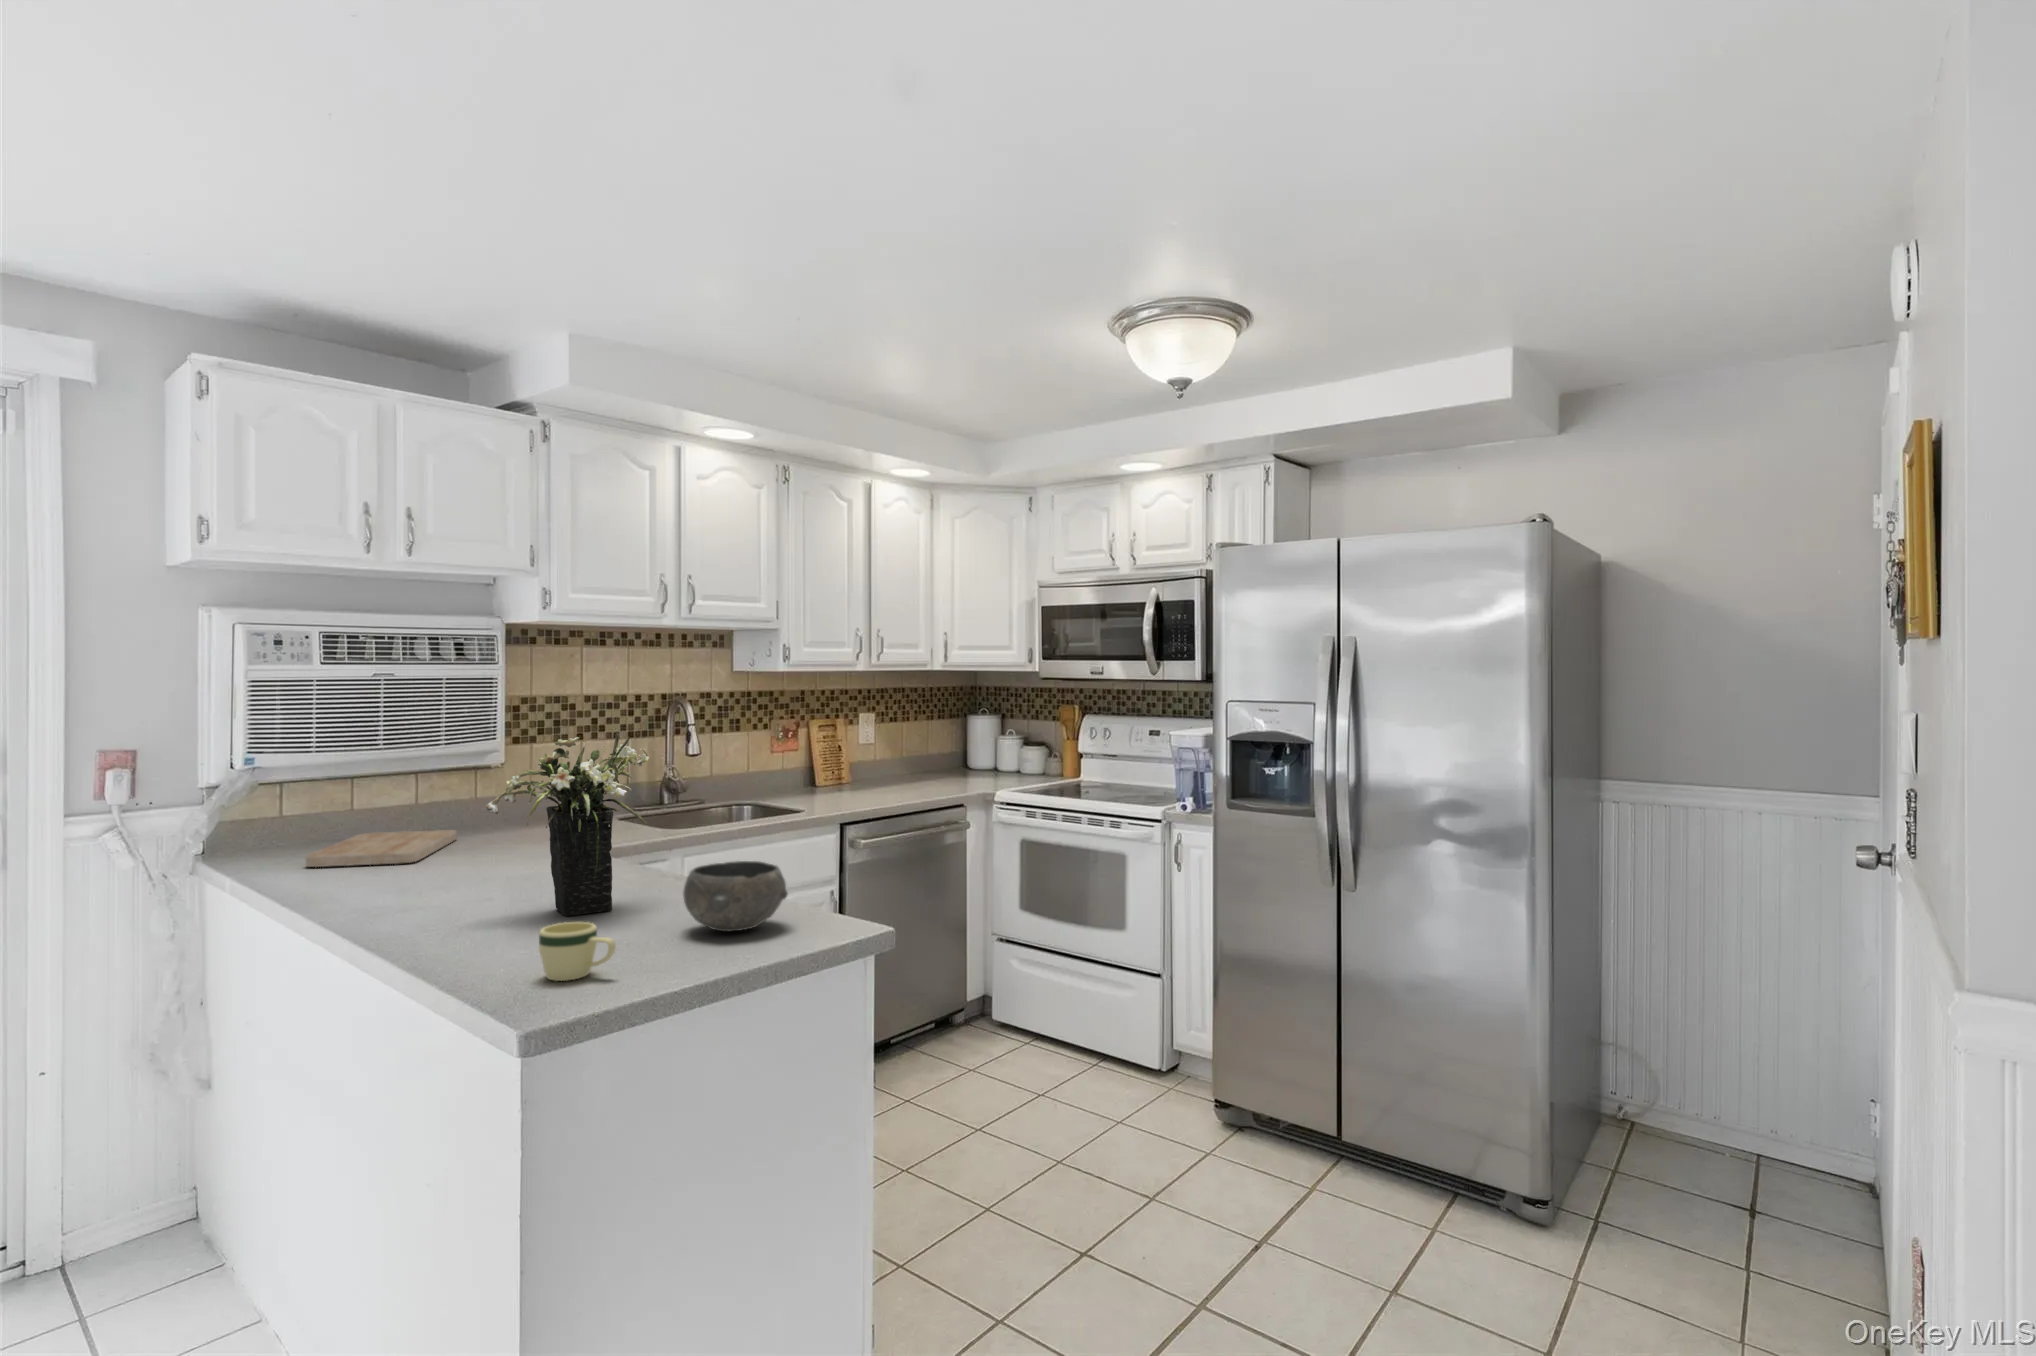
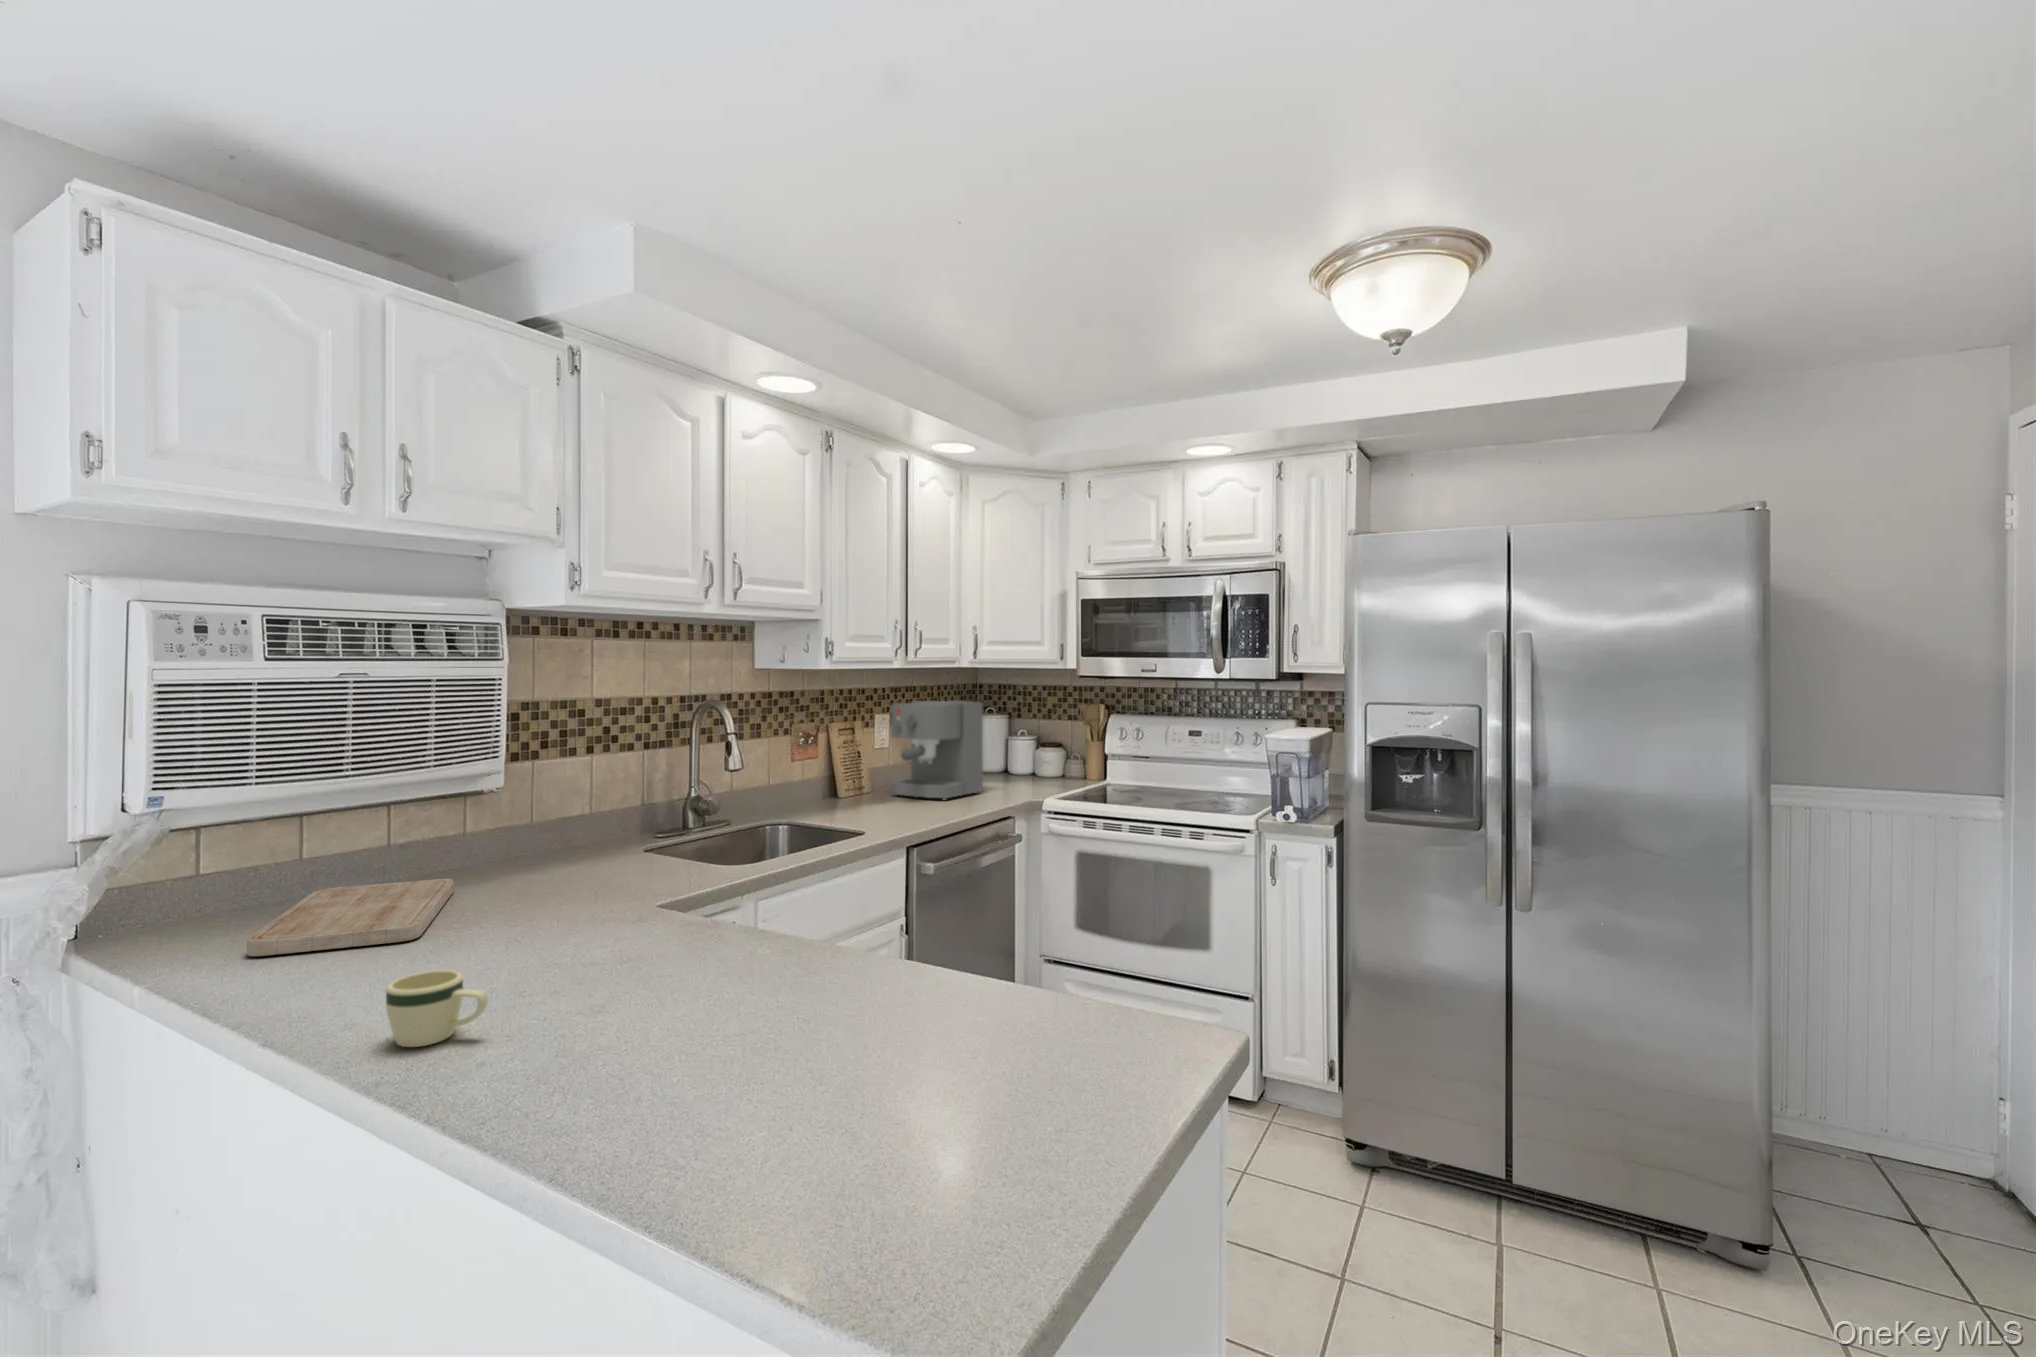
coffee maker: none [865,701,952,792] -> present [891,701,983,800]
flower arrangement: present [485,733,649,916] -> none [613,763,855,1049]
bowl: present [683,861,788,931] -> none [949,952,1107,1075]
mug: present [539,922,616,981] -> present [386,970,488,1047]

